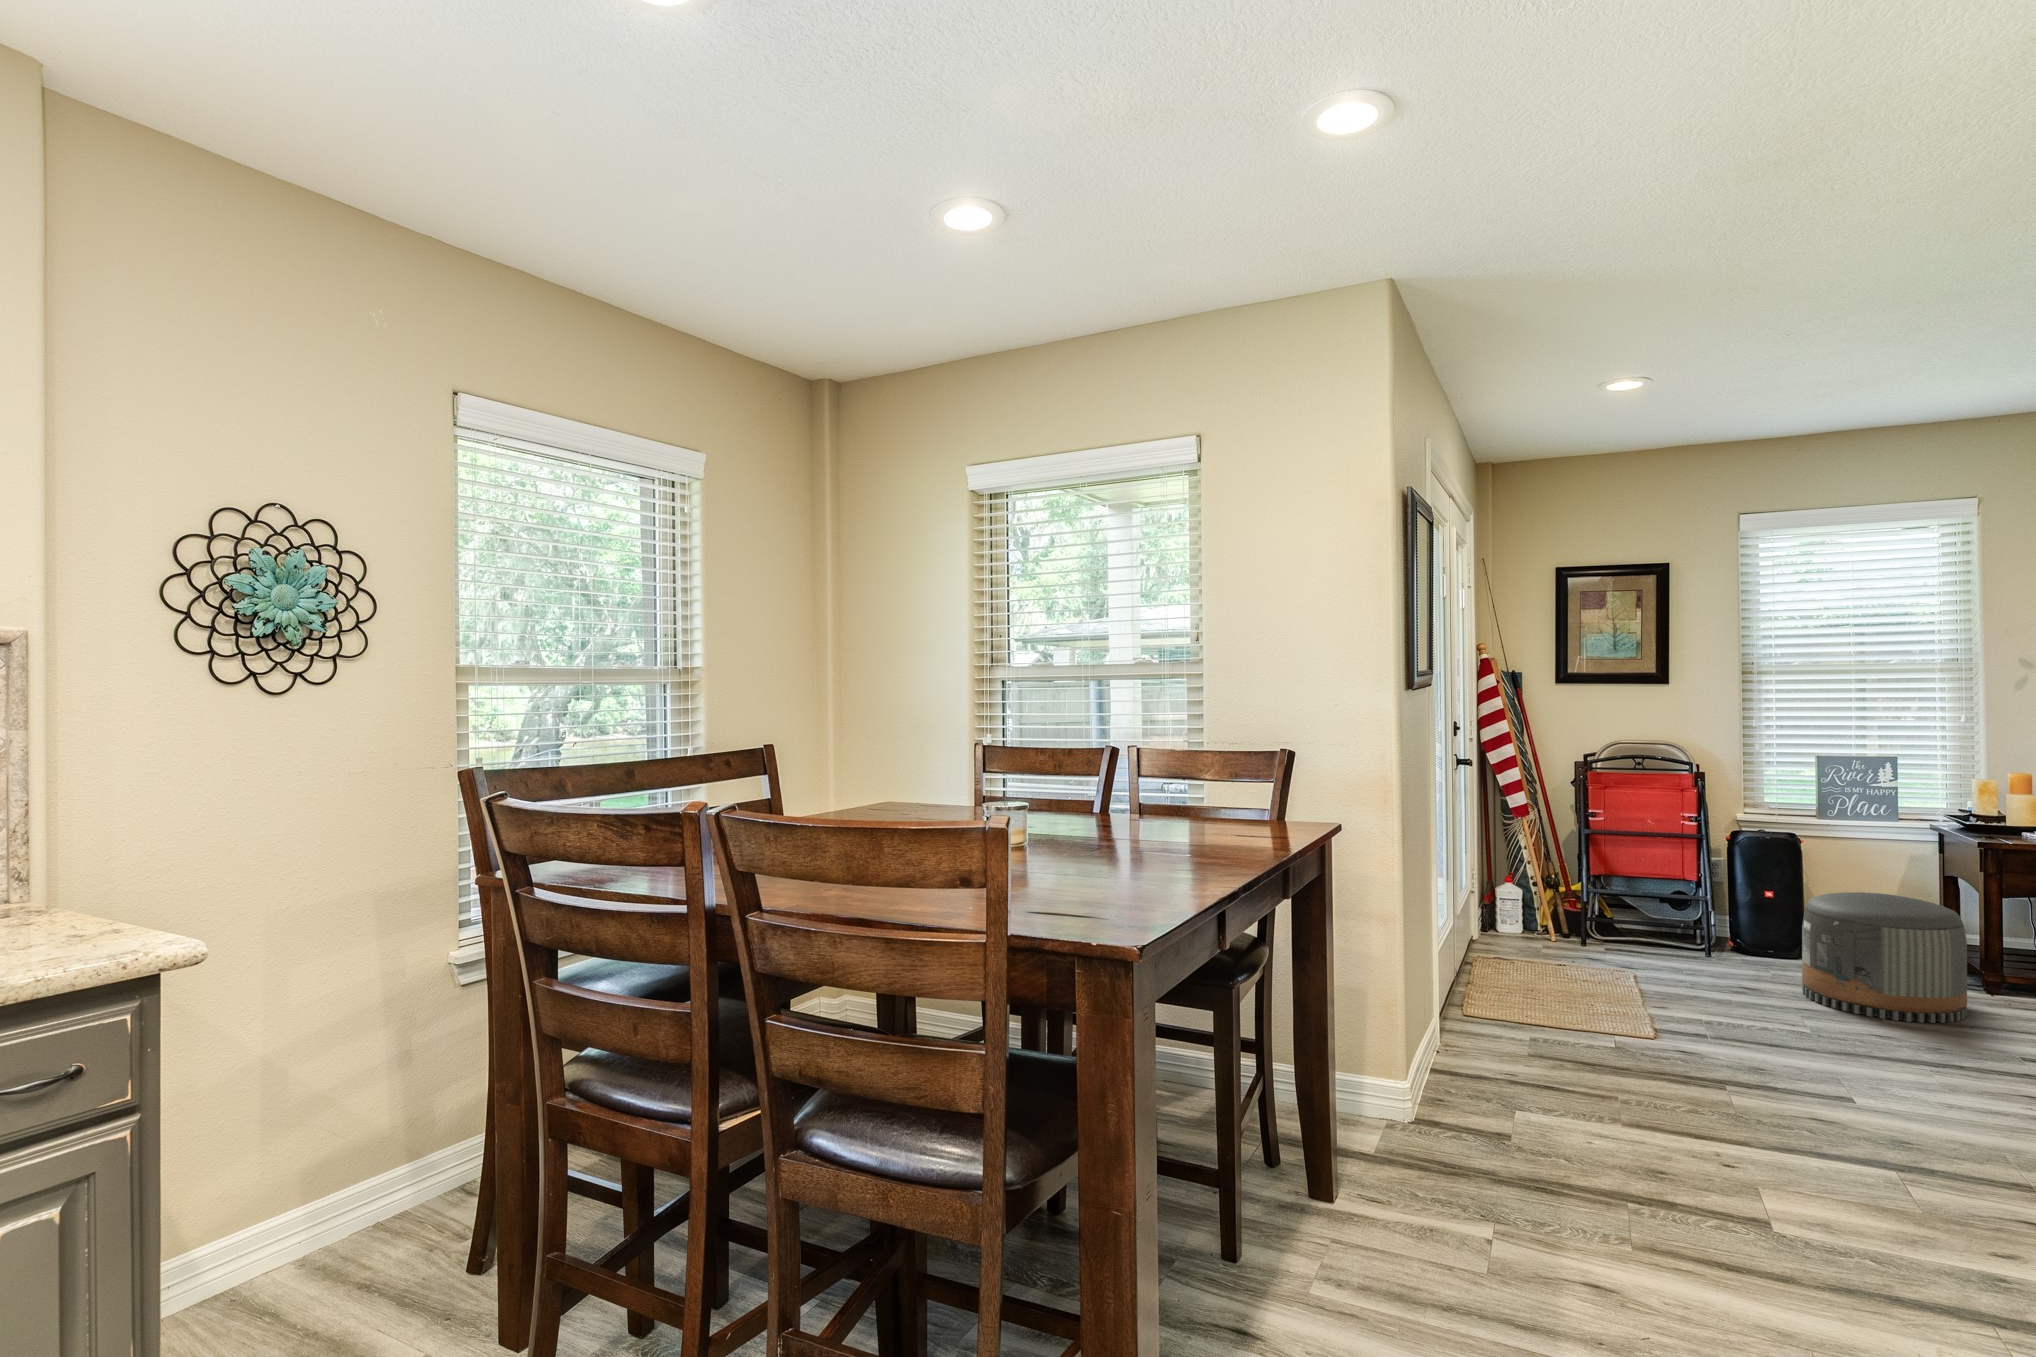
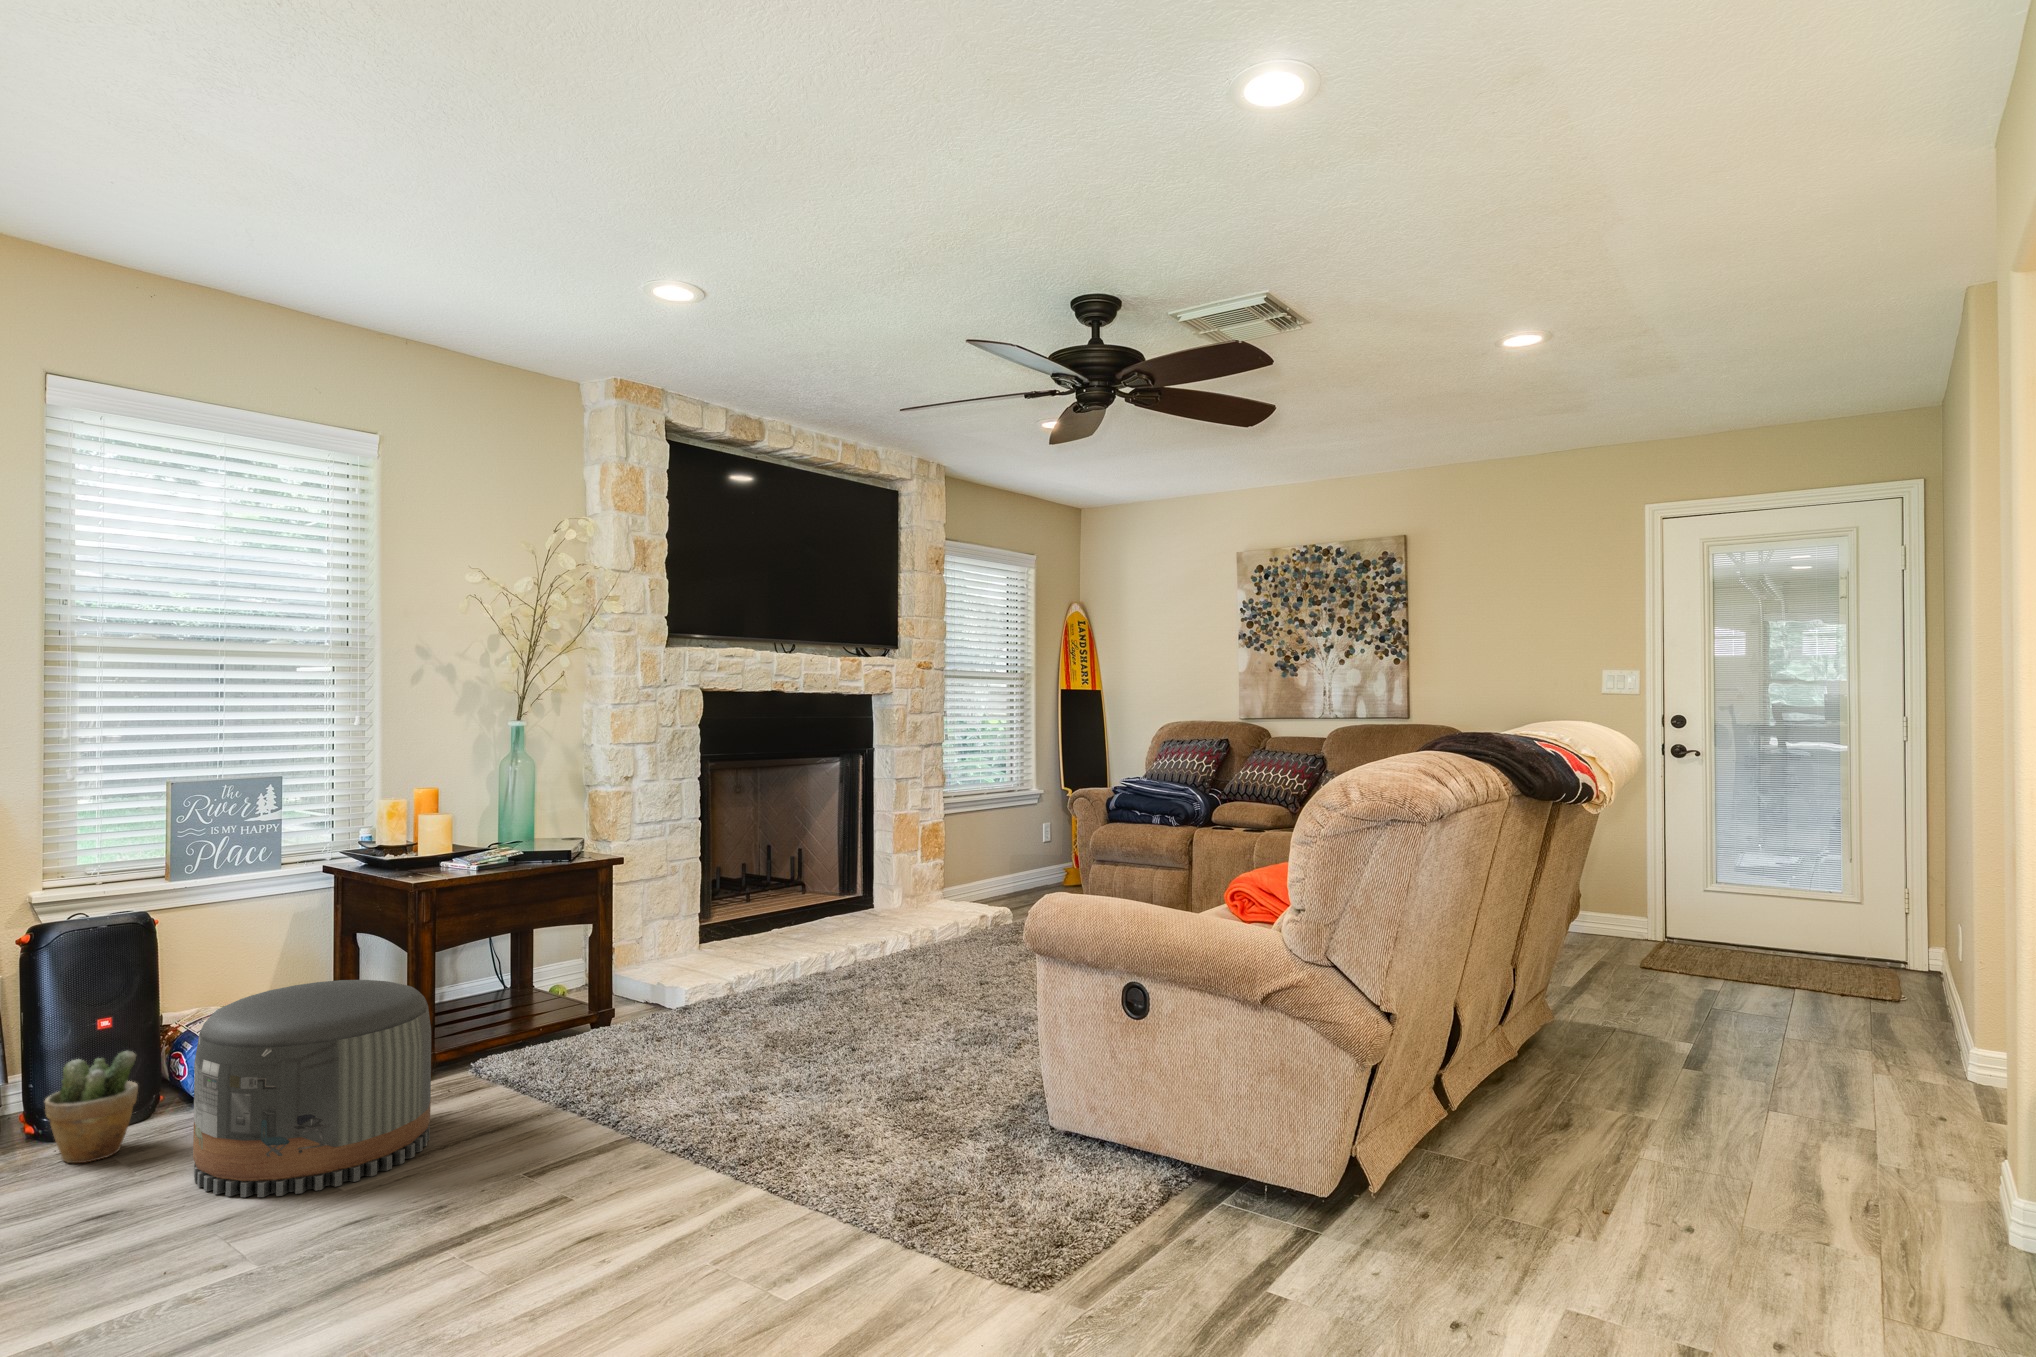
potted plant: none [1732,908,1783,968] -> present [45,1051,138,1163]

